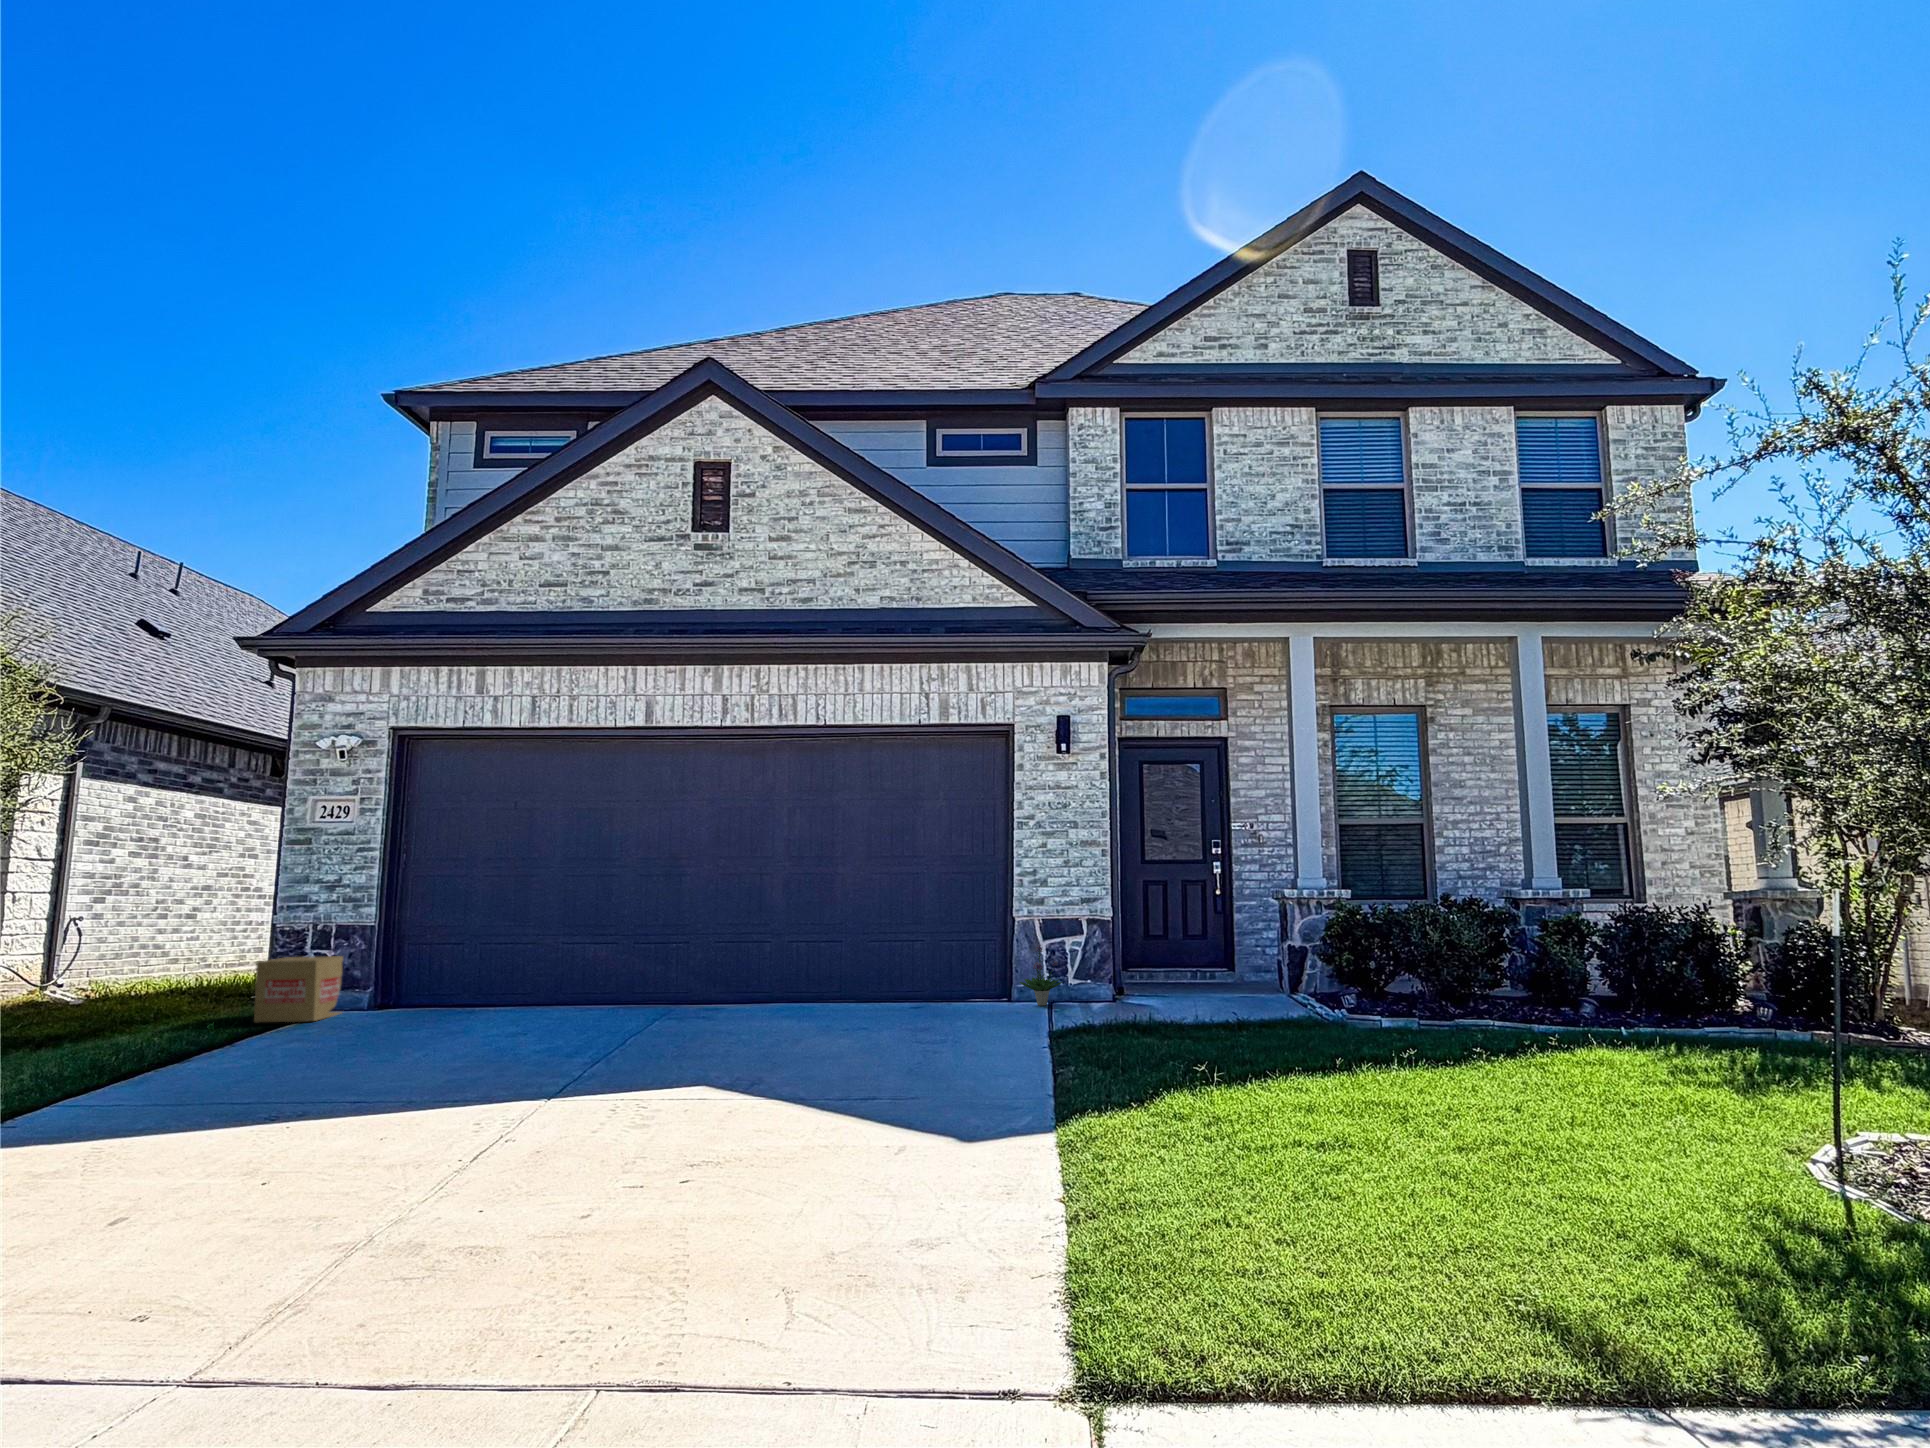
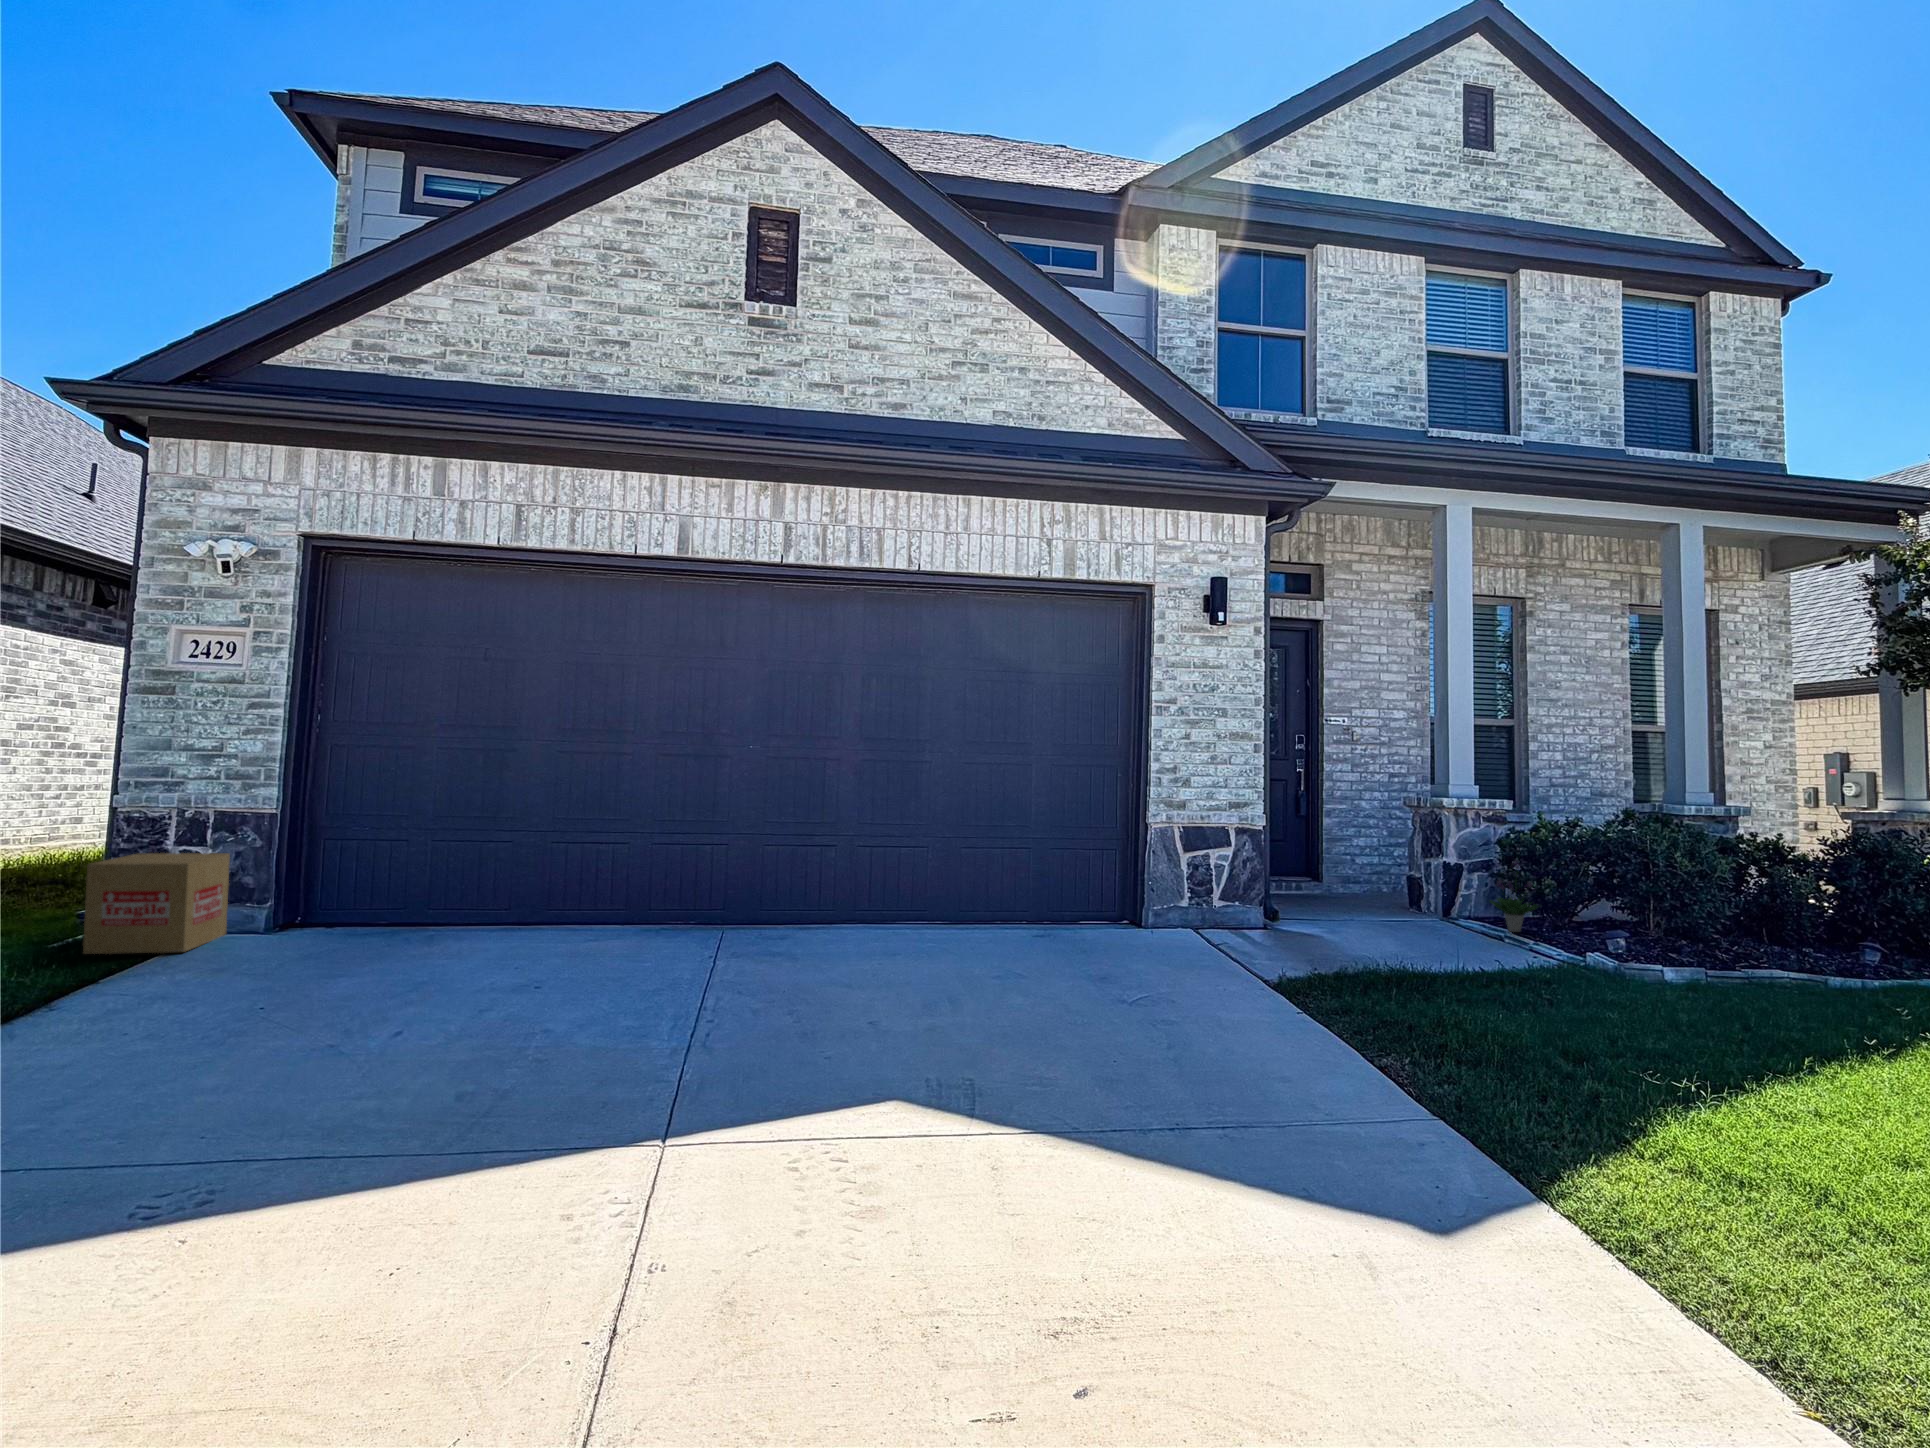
potted plant: present [1020,945,1063,1005] -> present [1490,860,1538,932]

